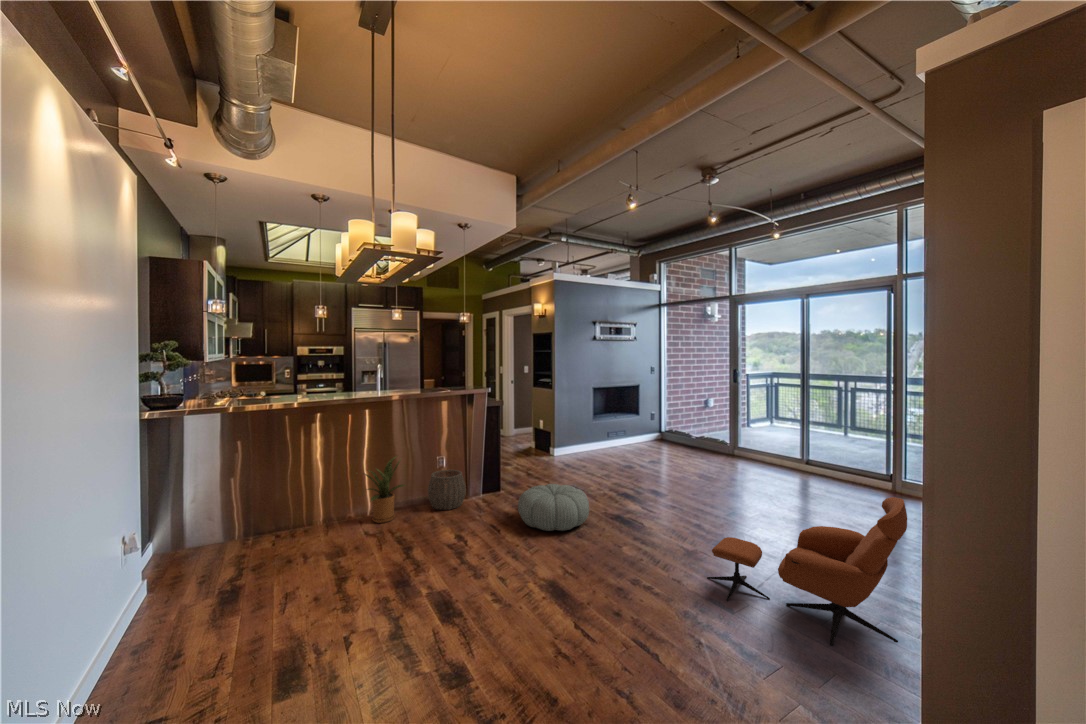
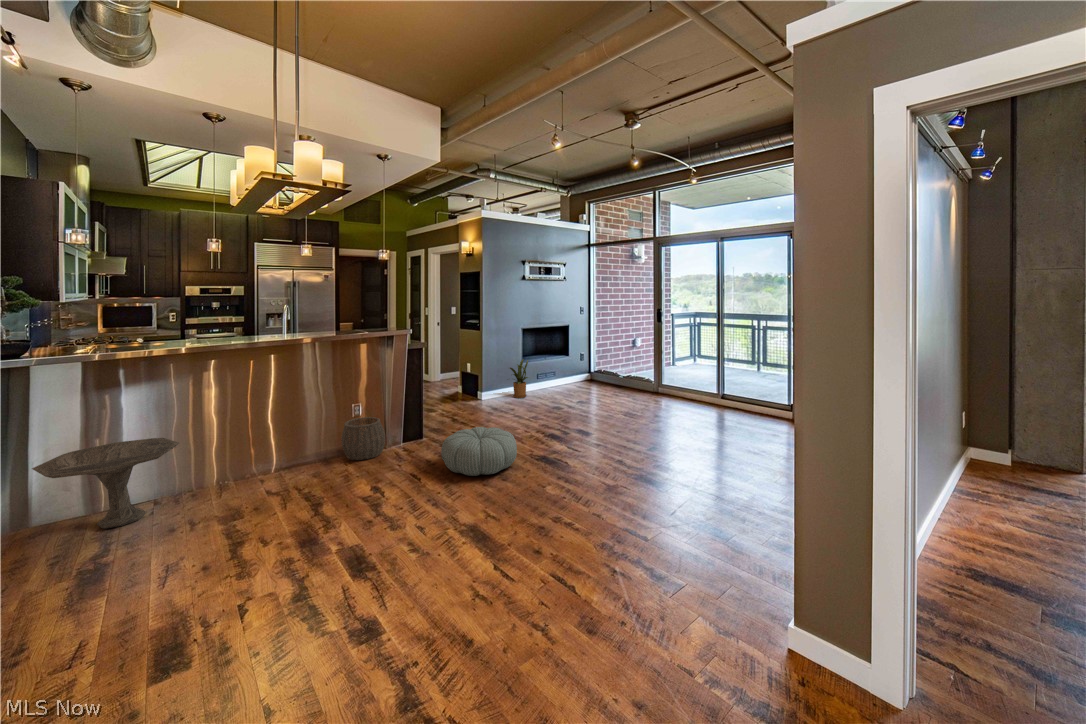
house plant: present [365,457,405,523] -> present [510,359,528,398]
side table: none [207,480,307,554] -> present [32,438,179,529]
lounge chair: present [707,497,907,646] -> none [633,426,831,574]

